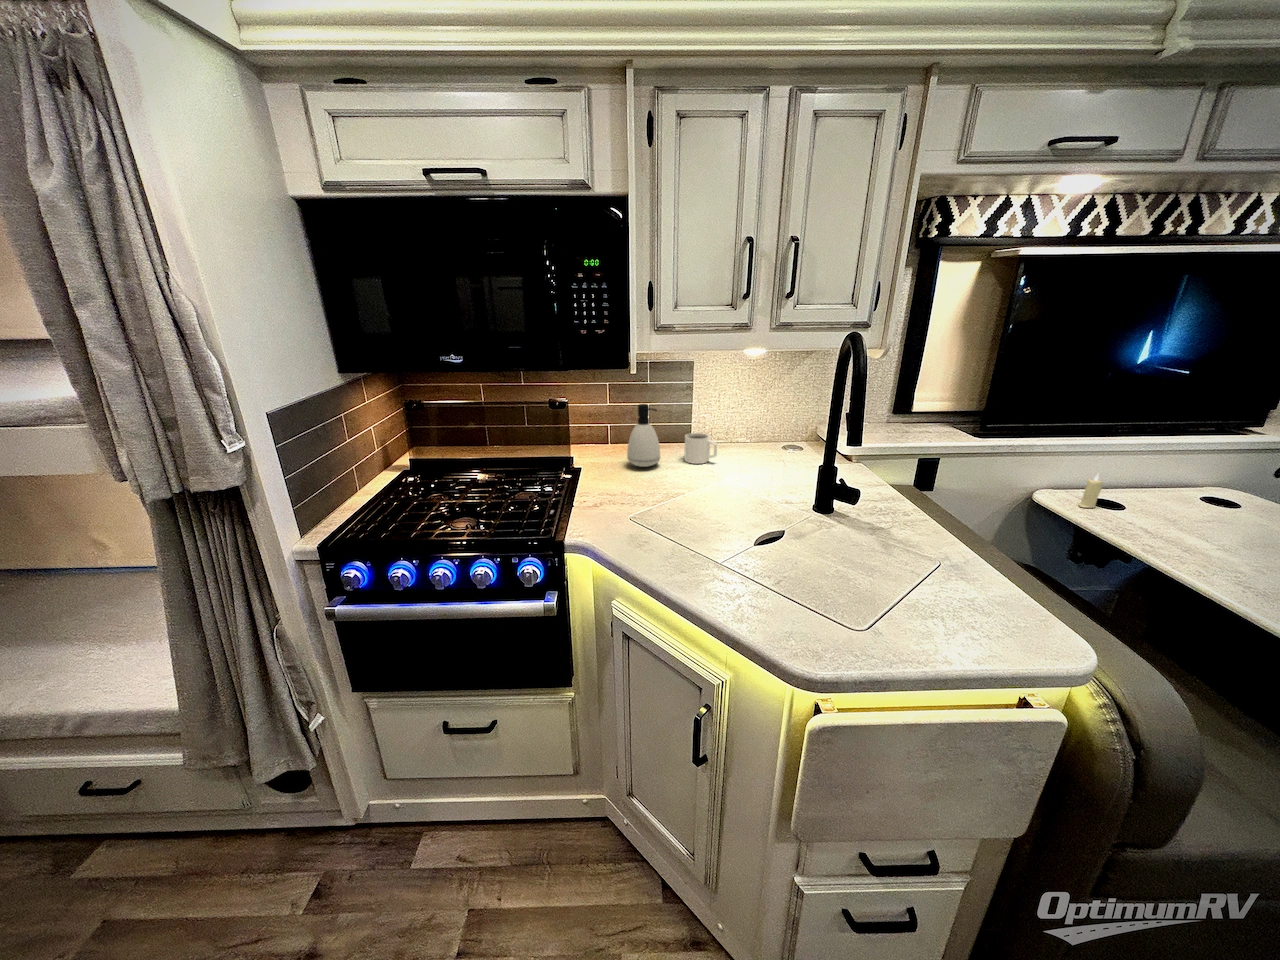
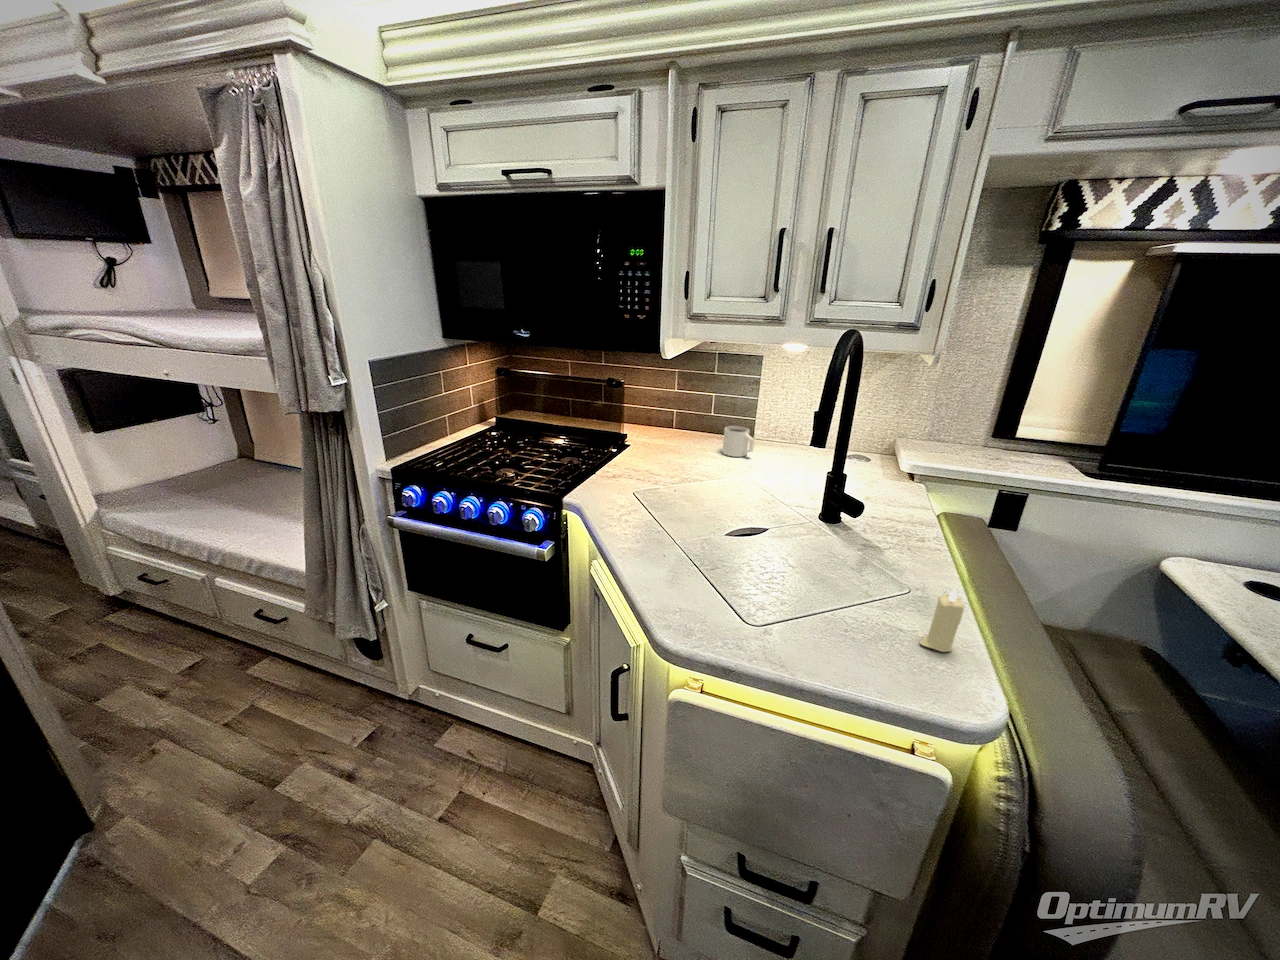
soap dispenser: present [627,404,660,467] -> none [665,391,697,452]
candle: present [1079,474,1103,508] -> present [920,588,964,652]

